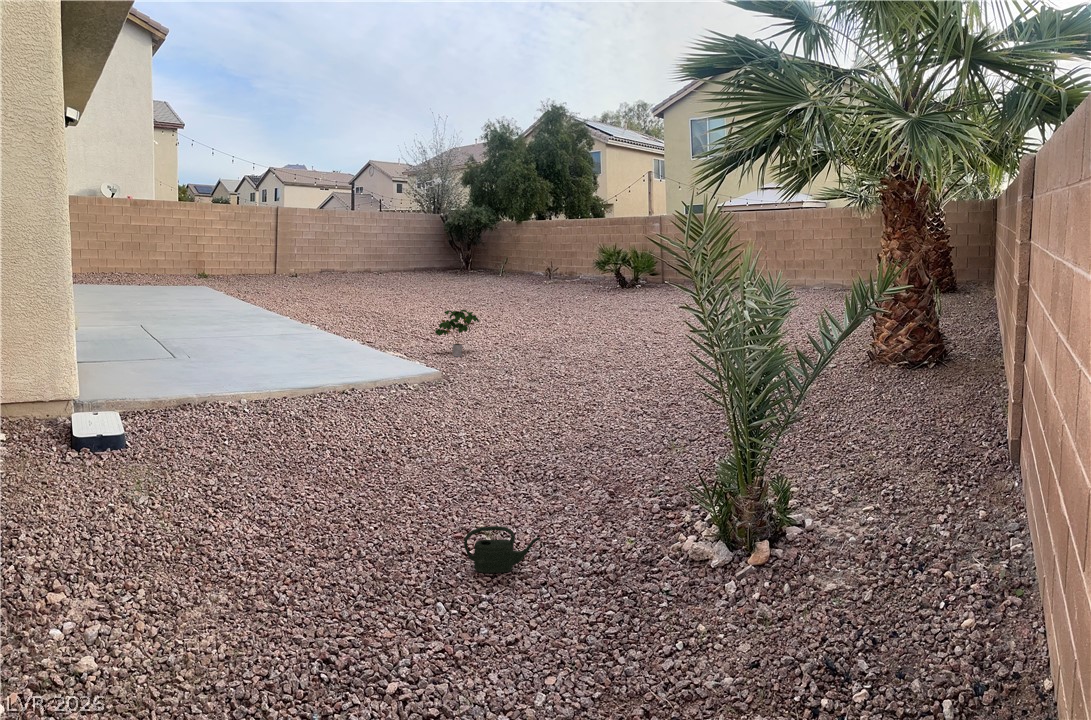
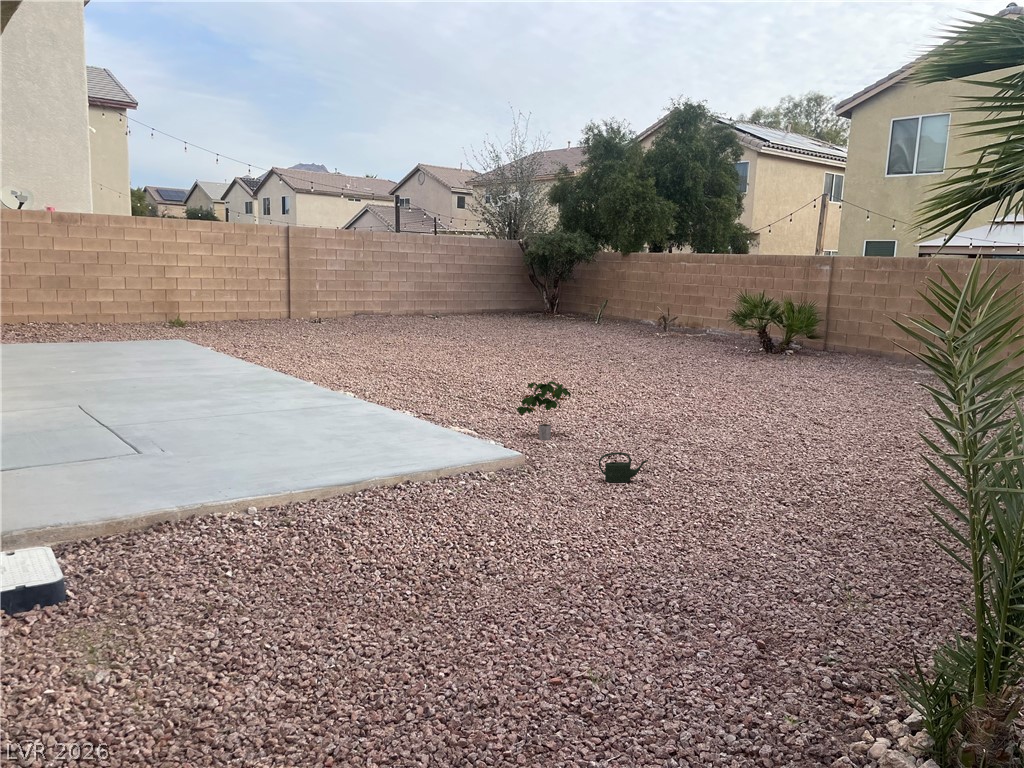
watering can: present [464,526,540,573] -> present [599,452,648,482]

